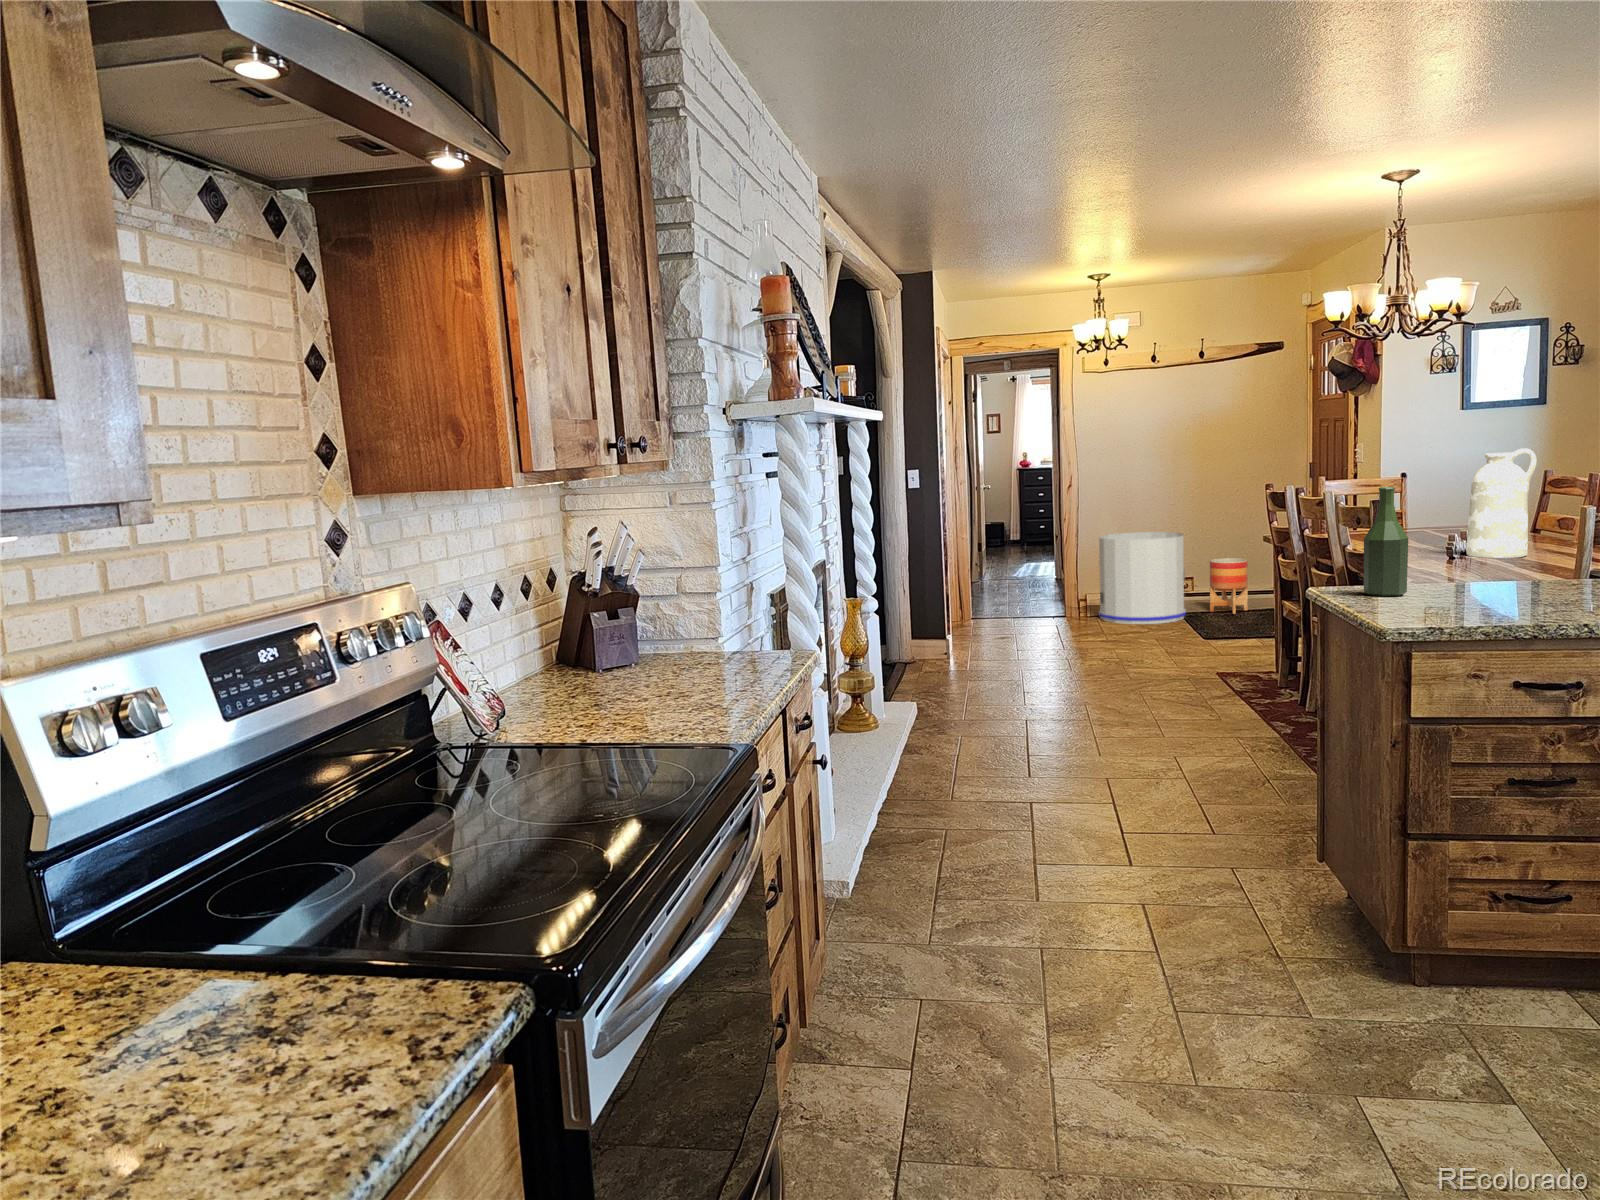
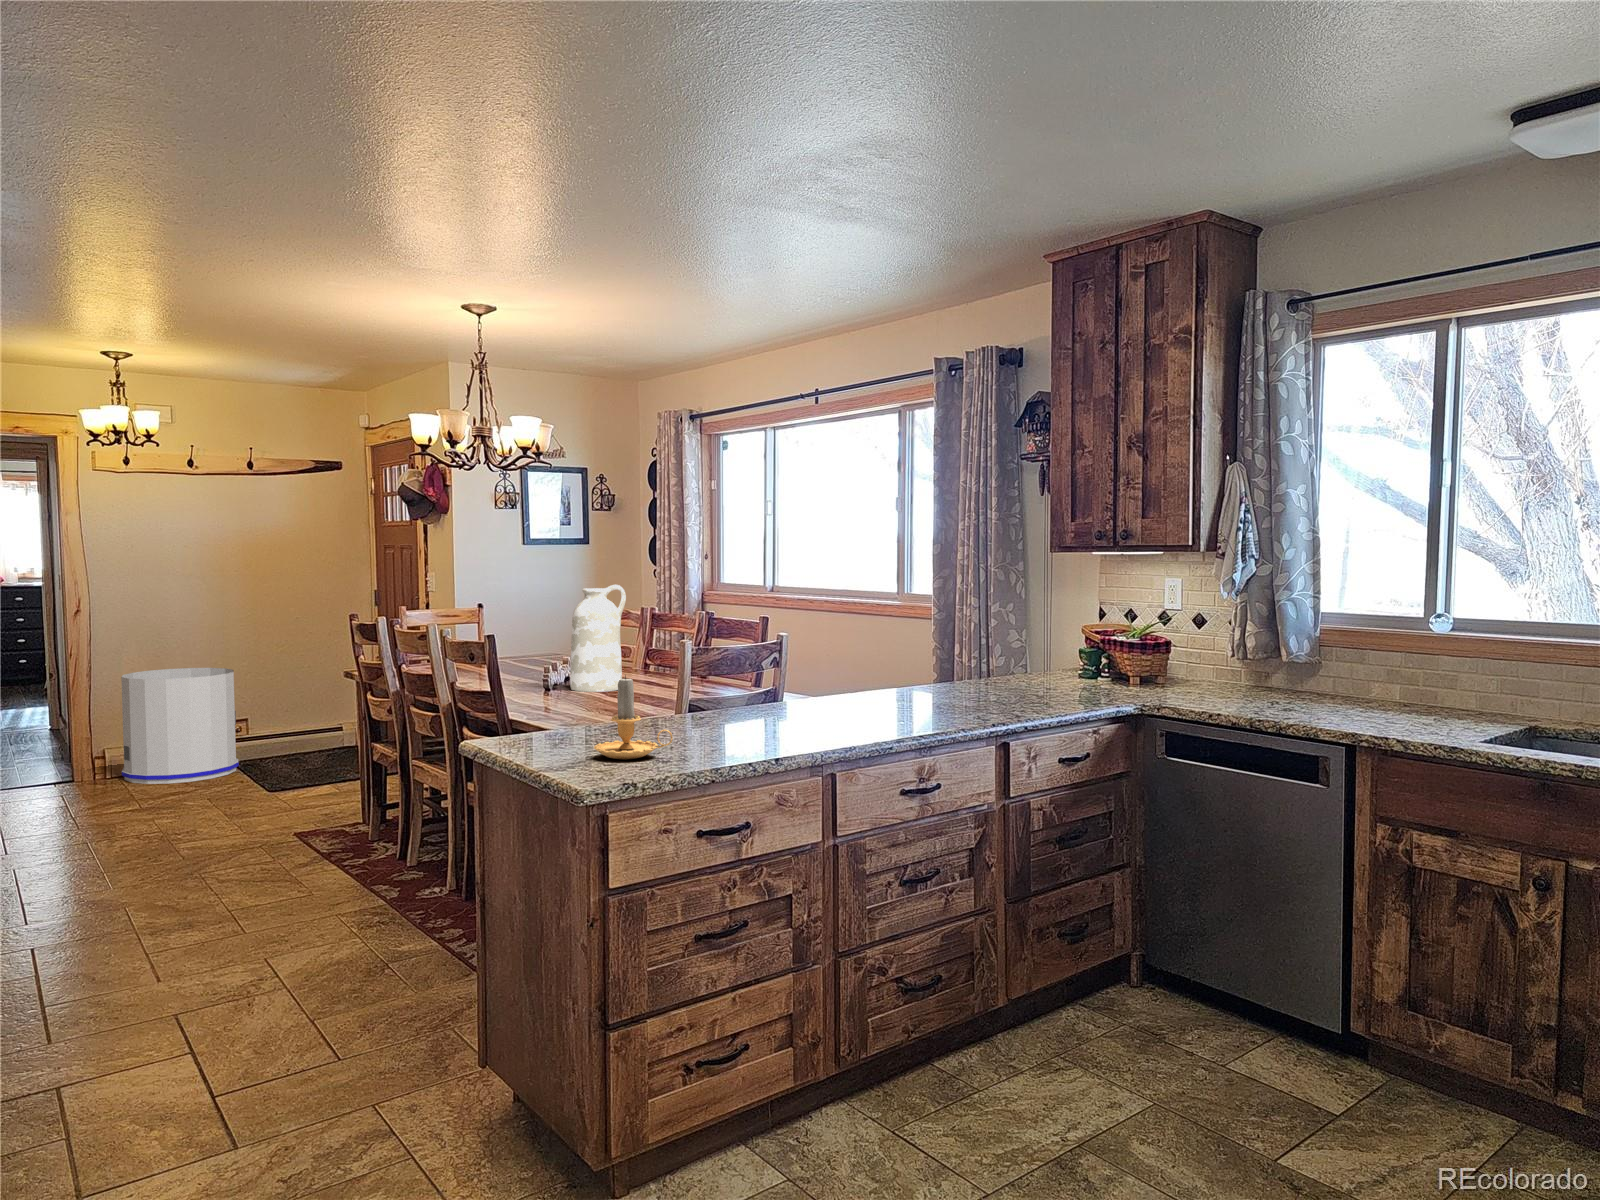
bottle: present [1364,487,1408,596] -> none [523,625,568,746]
candle: none [1419,532,1503,610] -> present [594,676,673,759]
planter: present [1210,558,1248,614] -> none [265,696,310,759]

